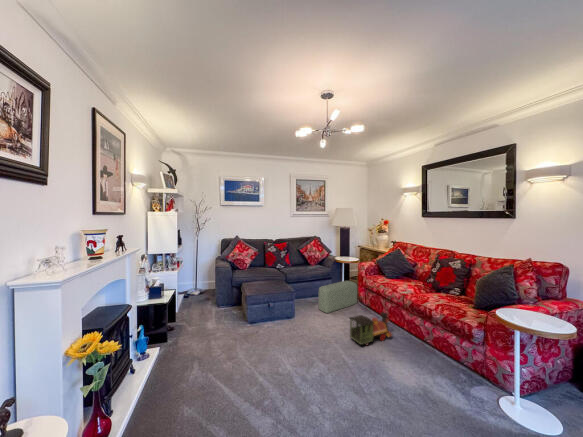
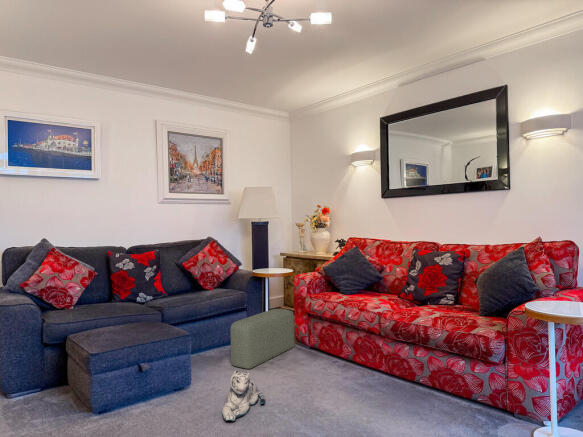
toy train: present [350,312,392,346] -> none [303,345,369,406]
plush toy: none [304,316,329,343] -> present [222,371,265,421]

